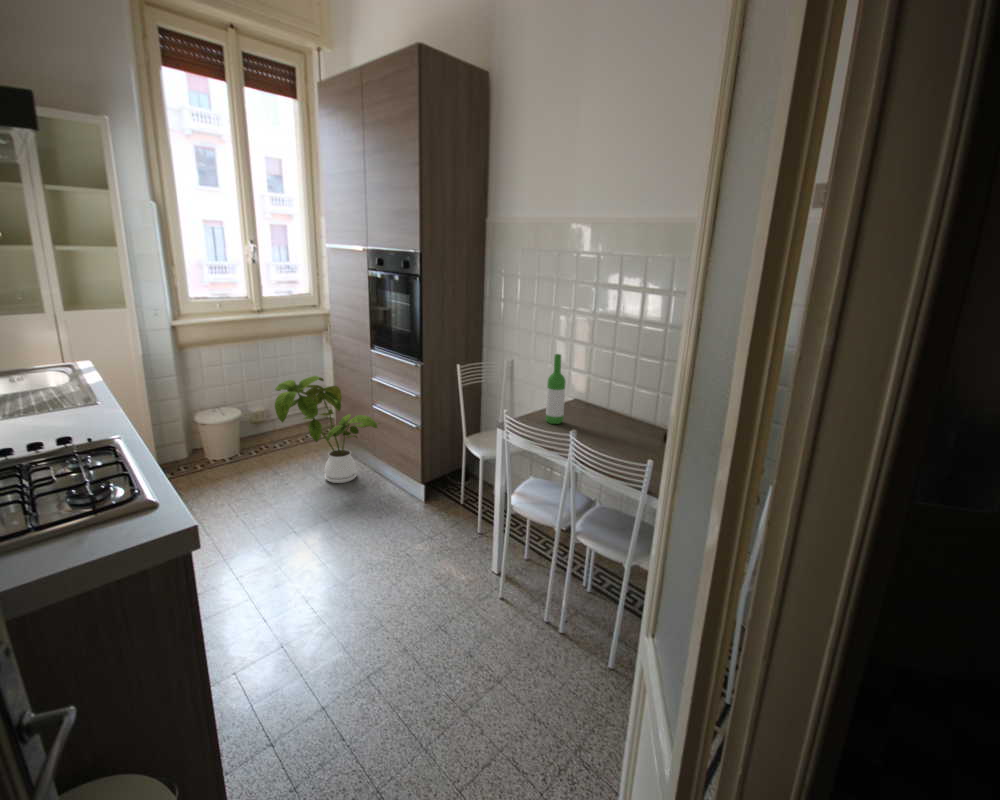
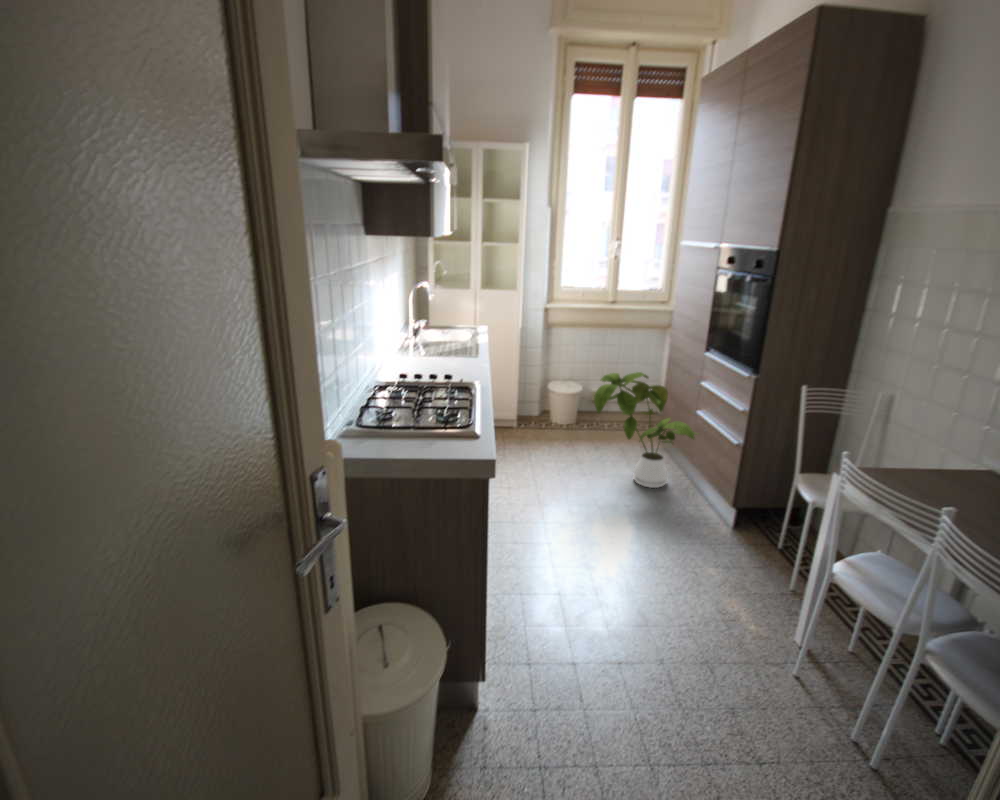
wine bottle: present [546,354,565,424] -> none [914,391,961,491]

